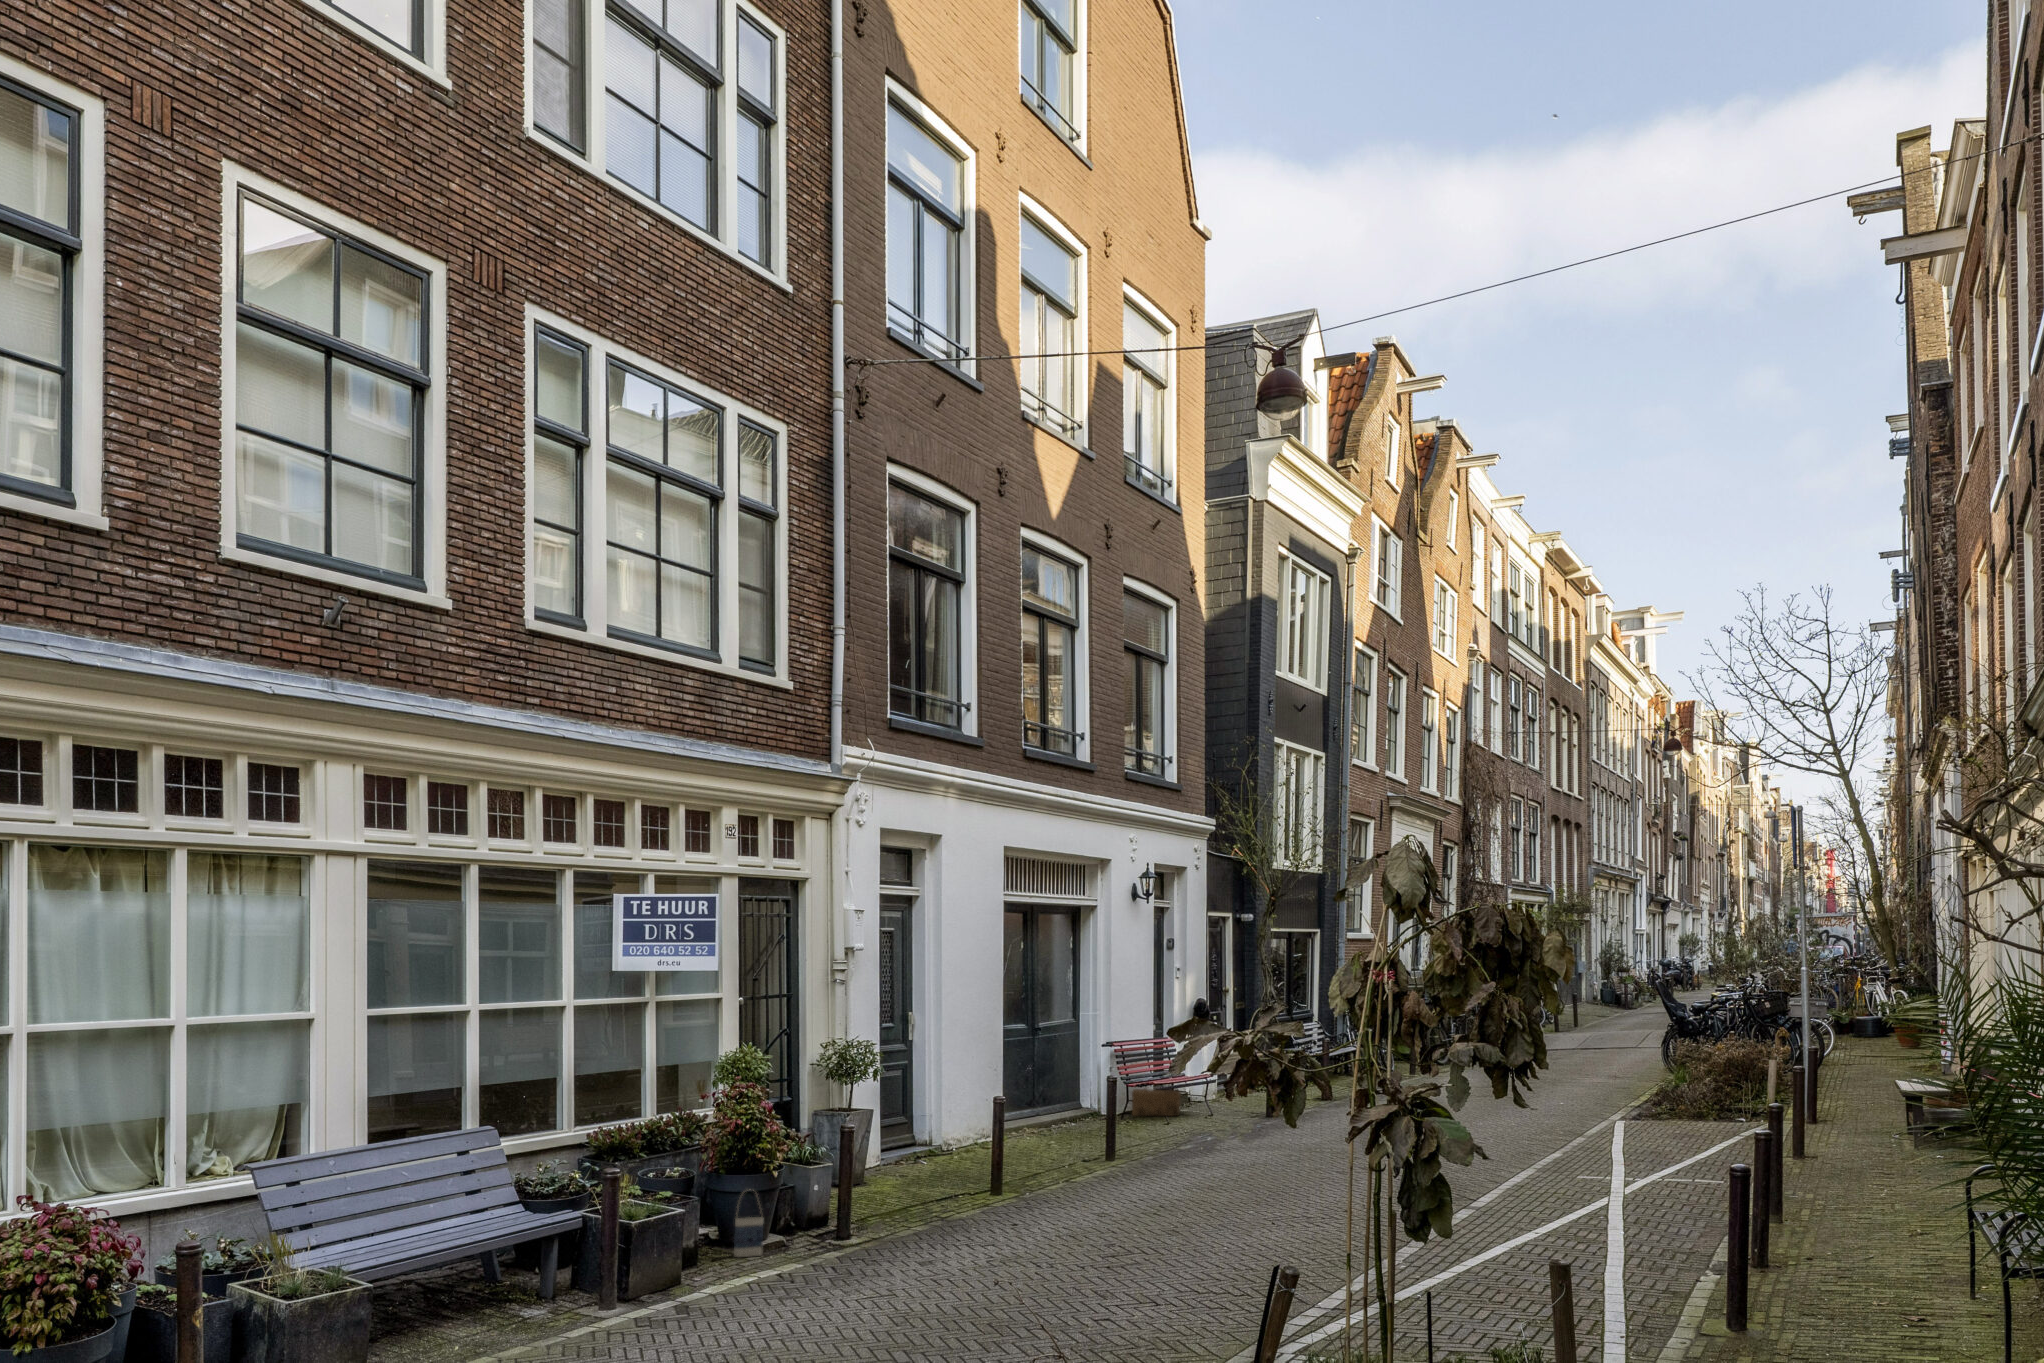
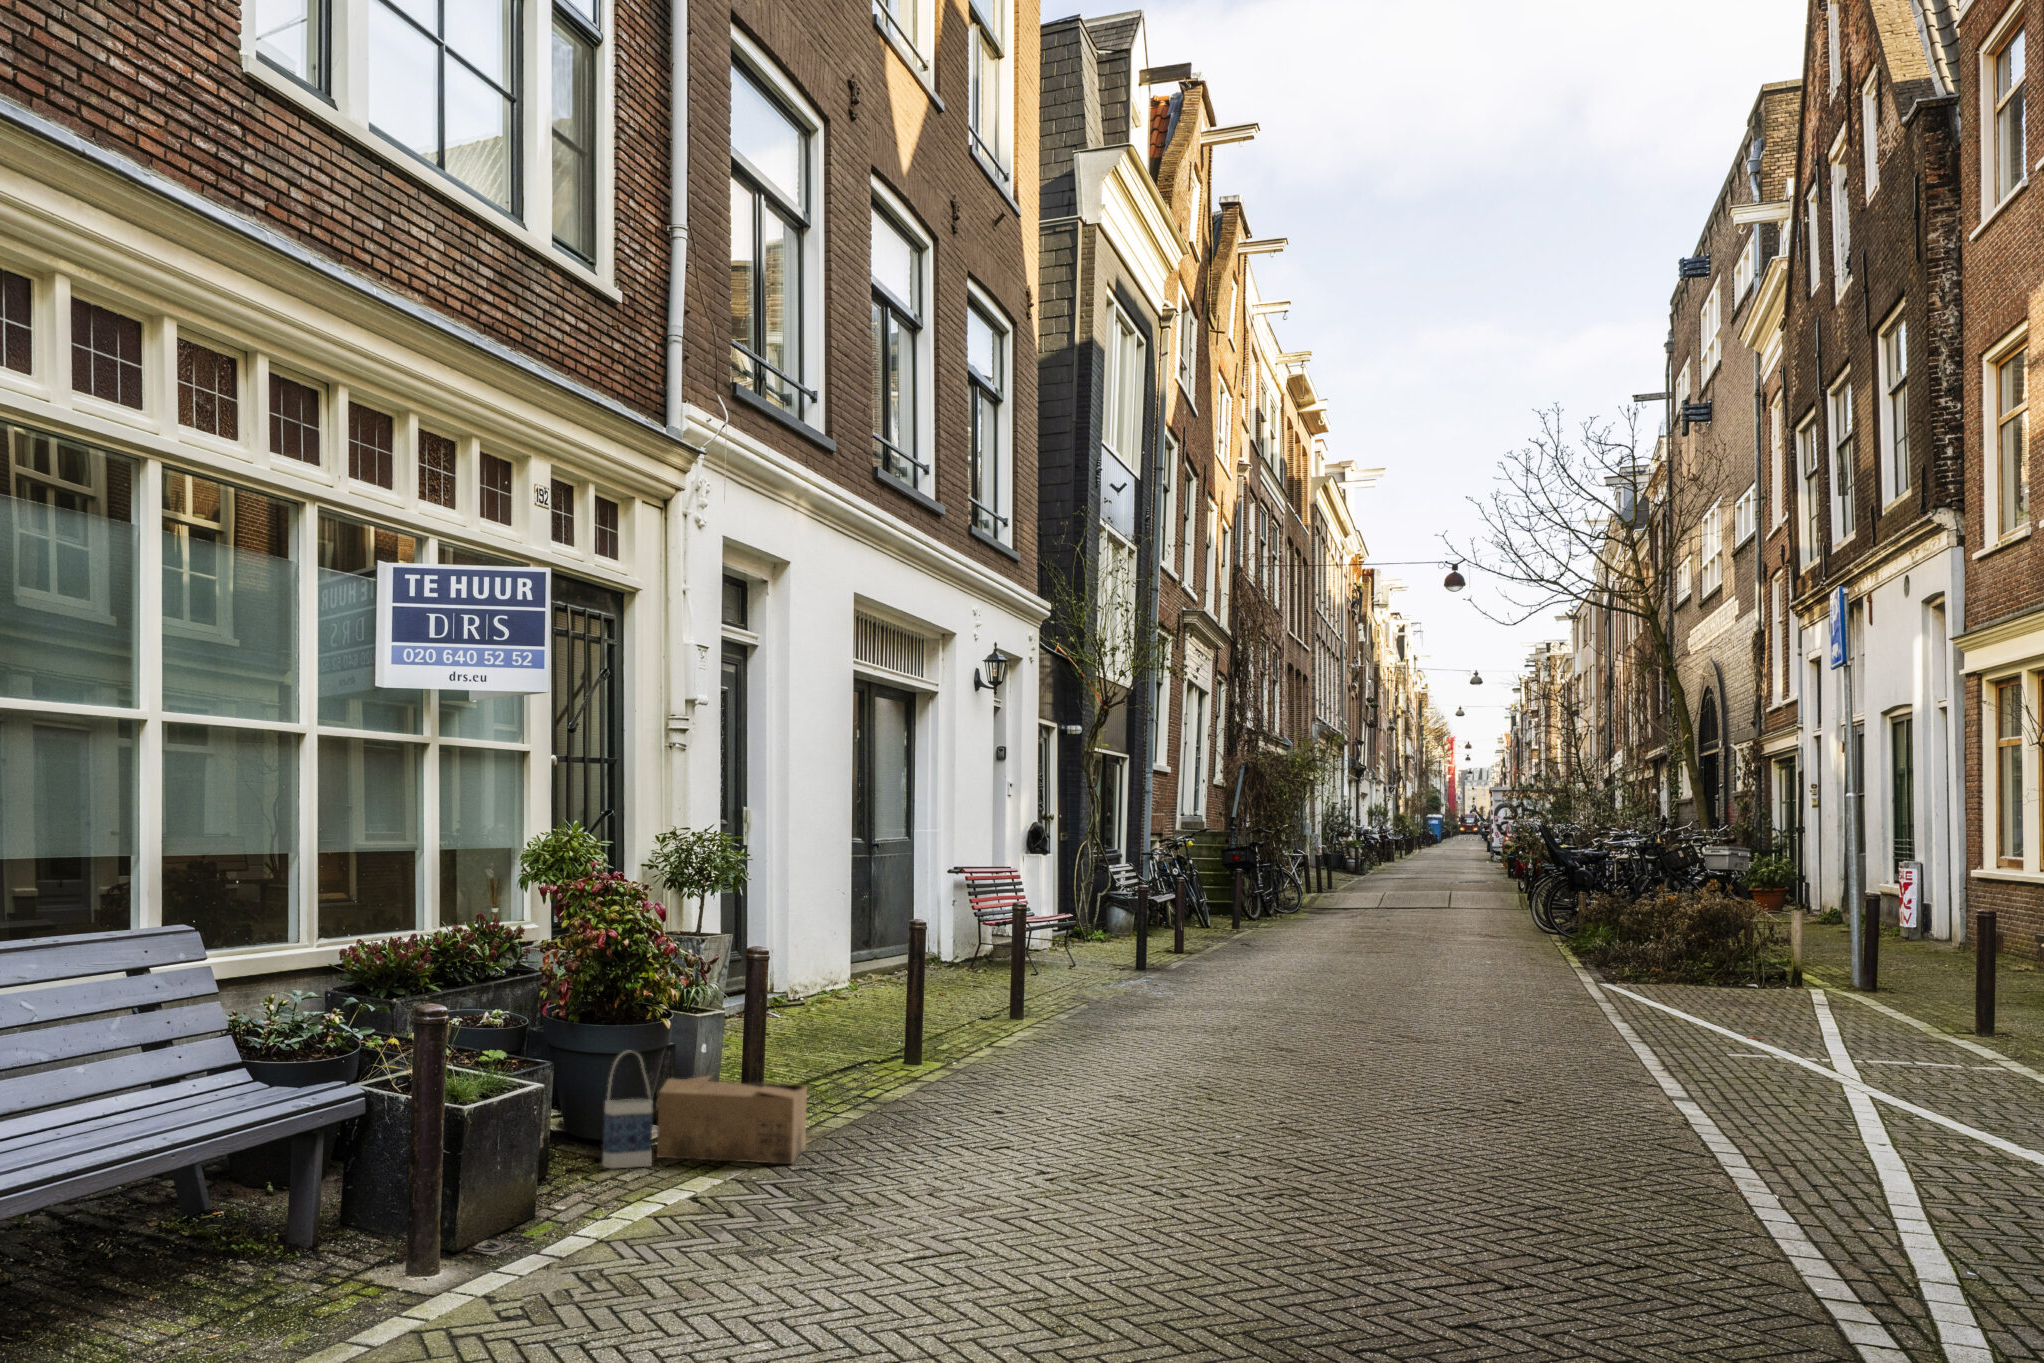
cardboard box: present [1132,1089,1180,1116] -> present [657,1076,807,1164]

